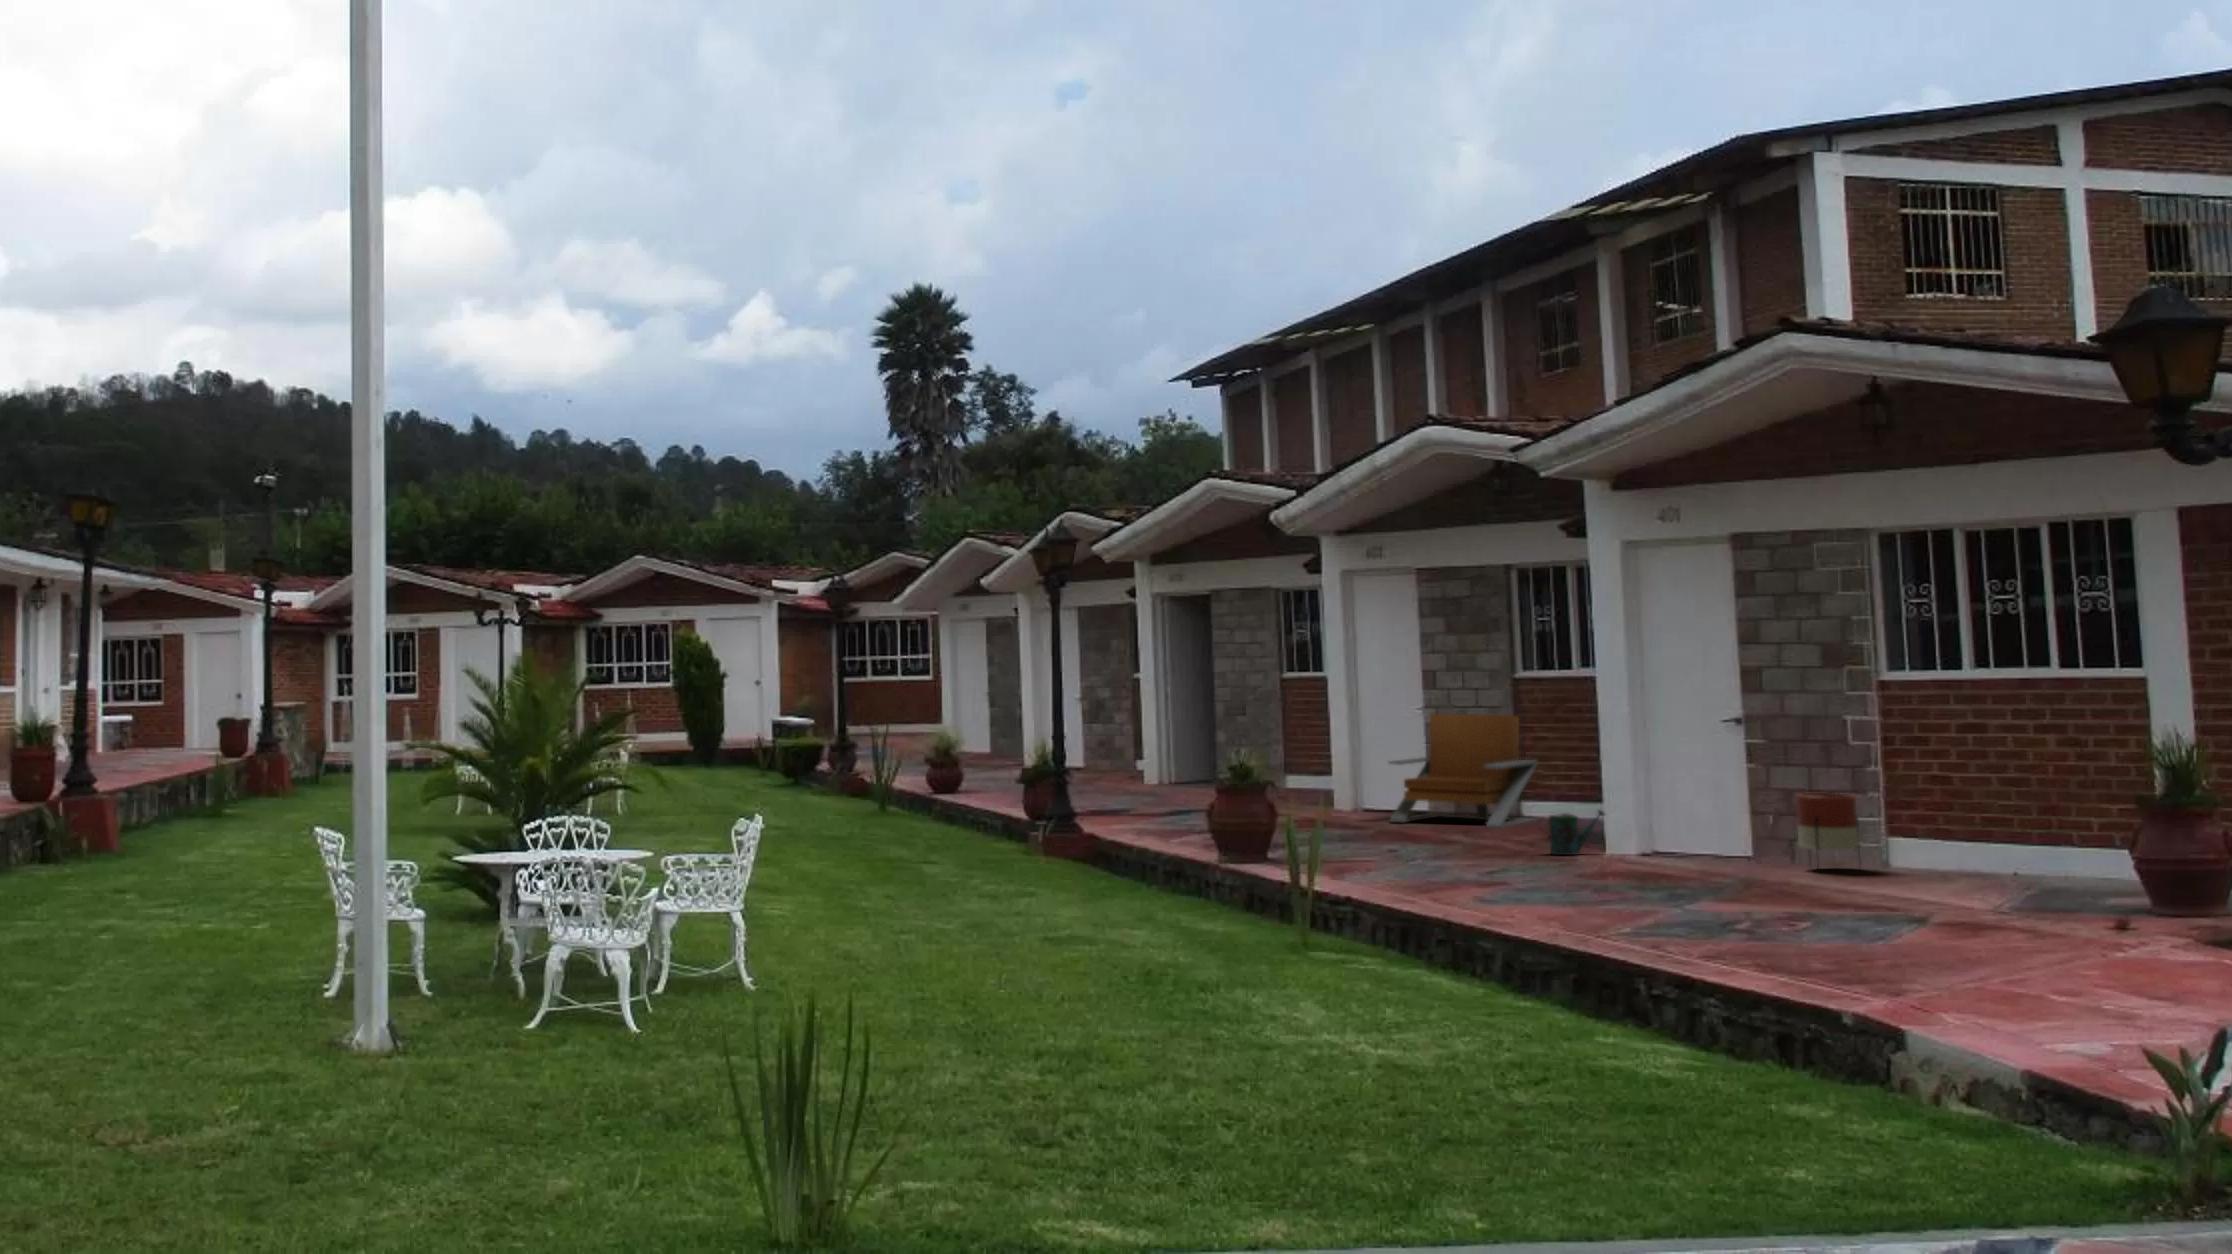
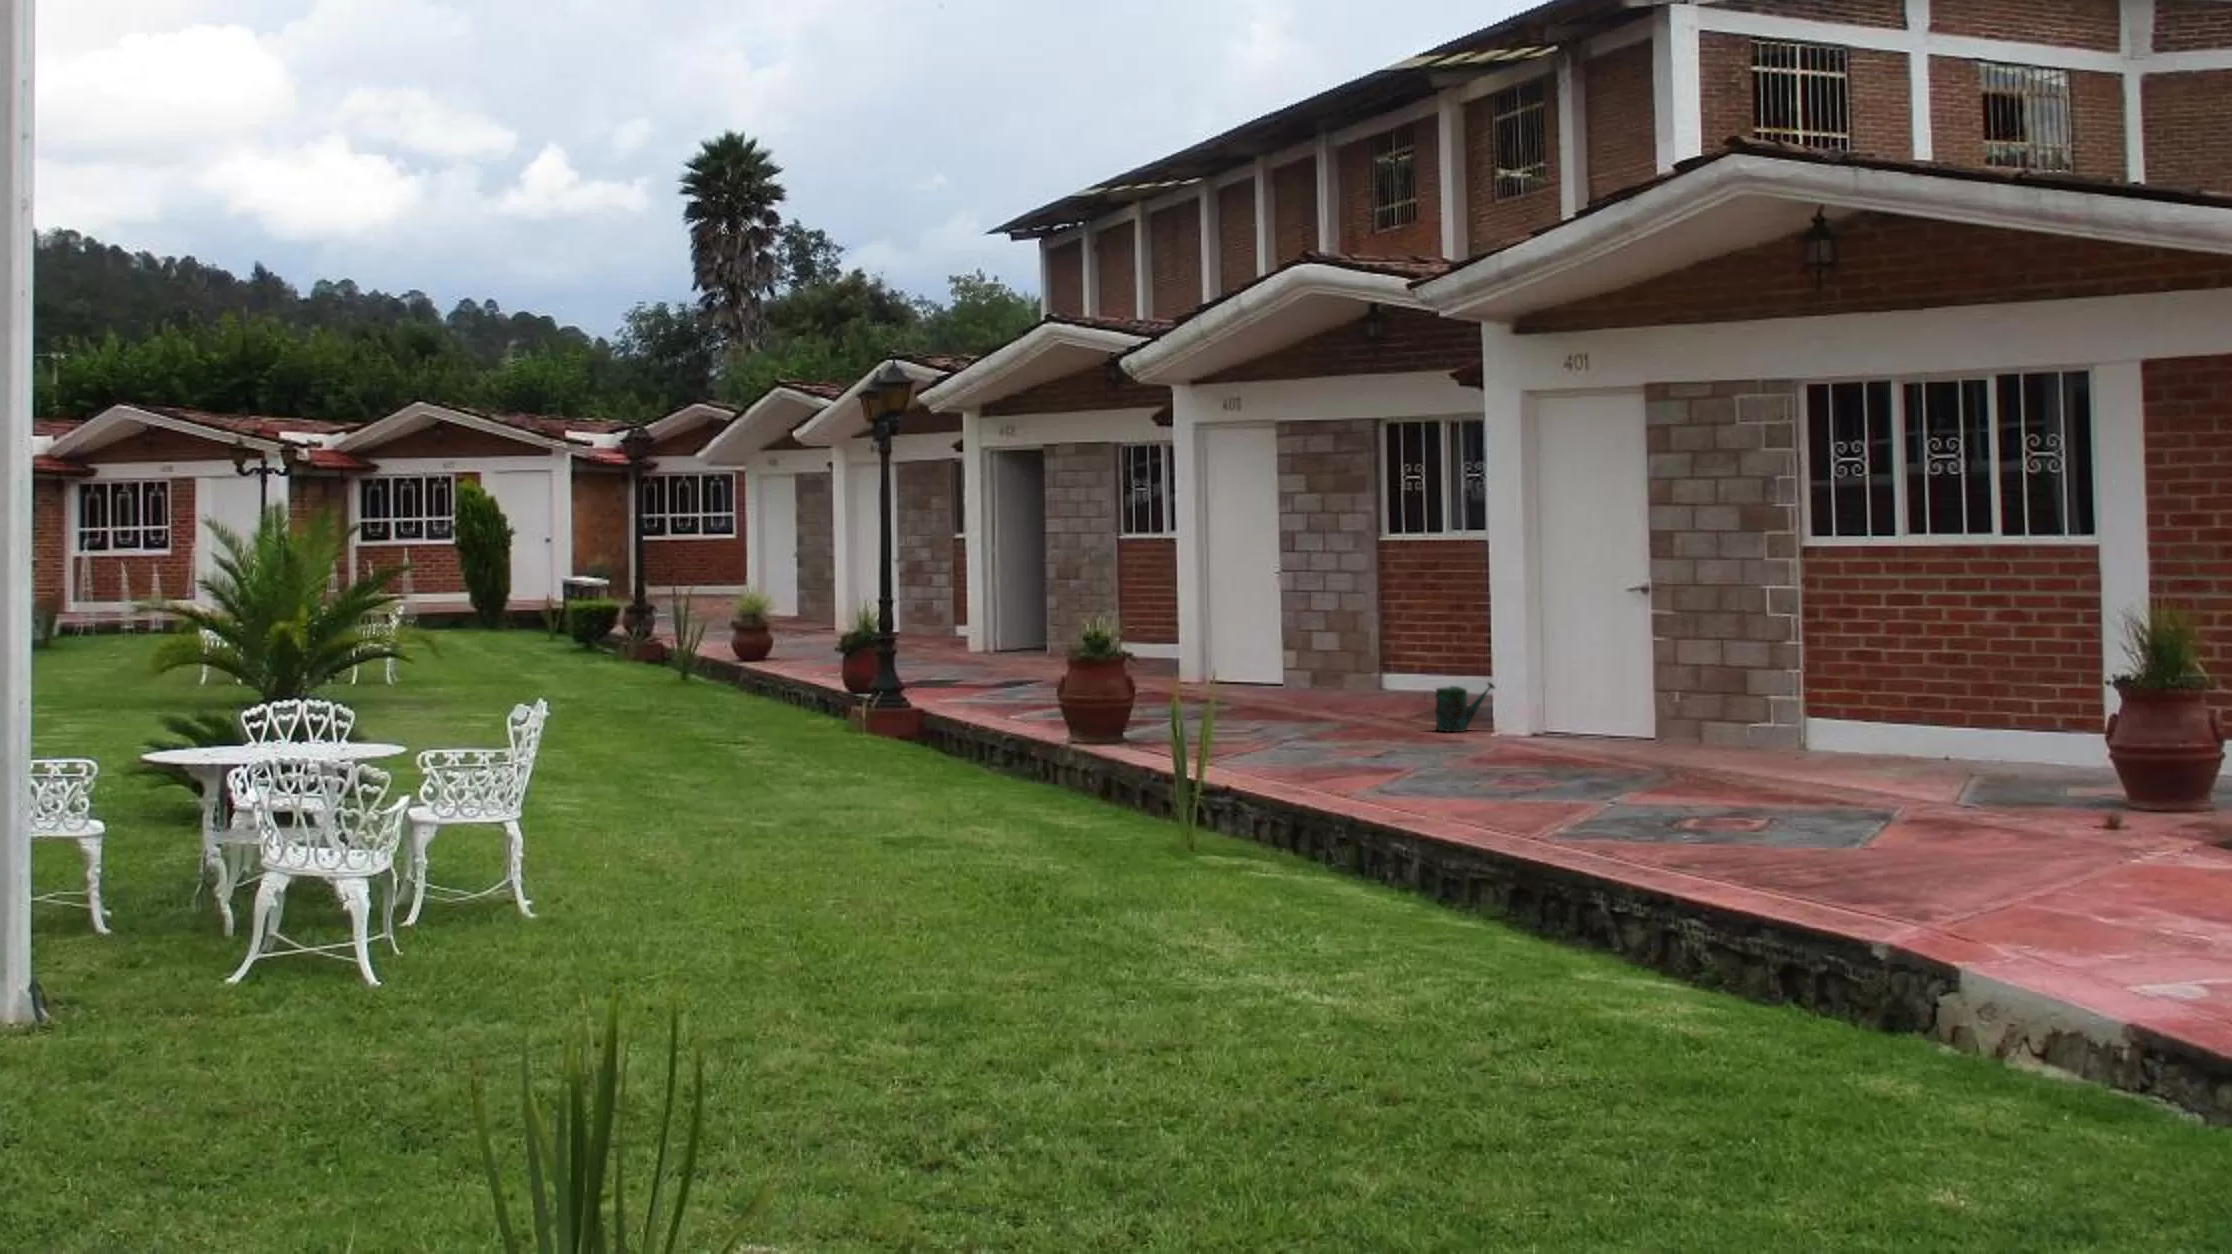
lounge chair: present [1389,714,1538,827] -> none [1247,577,1401,700]
planter: present [1796,793,1861,863] -> none [1710,665,1774,752]

